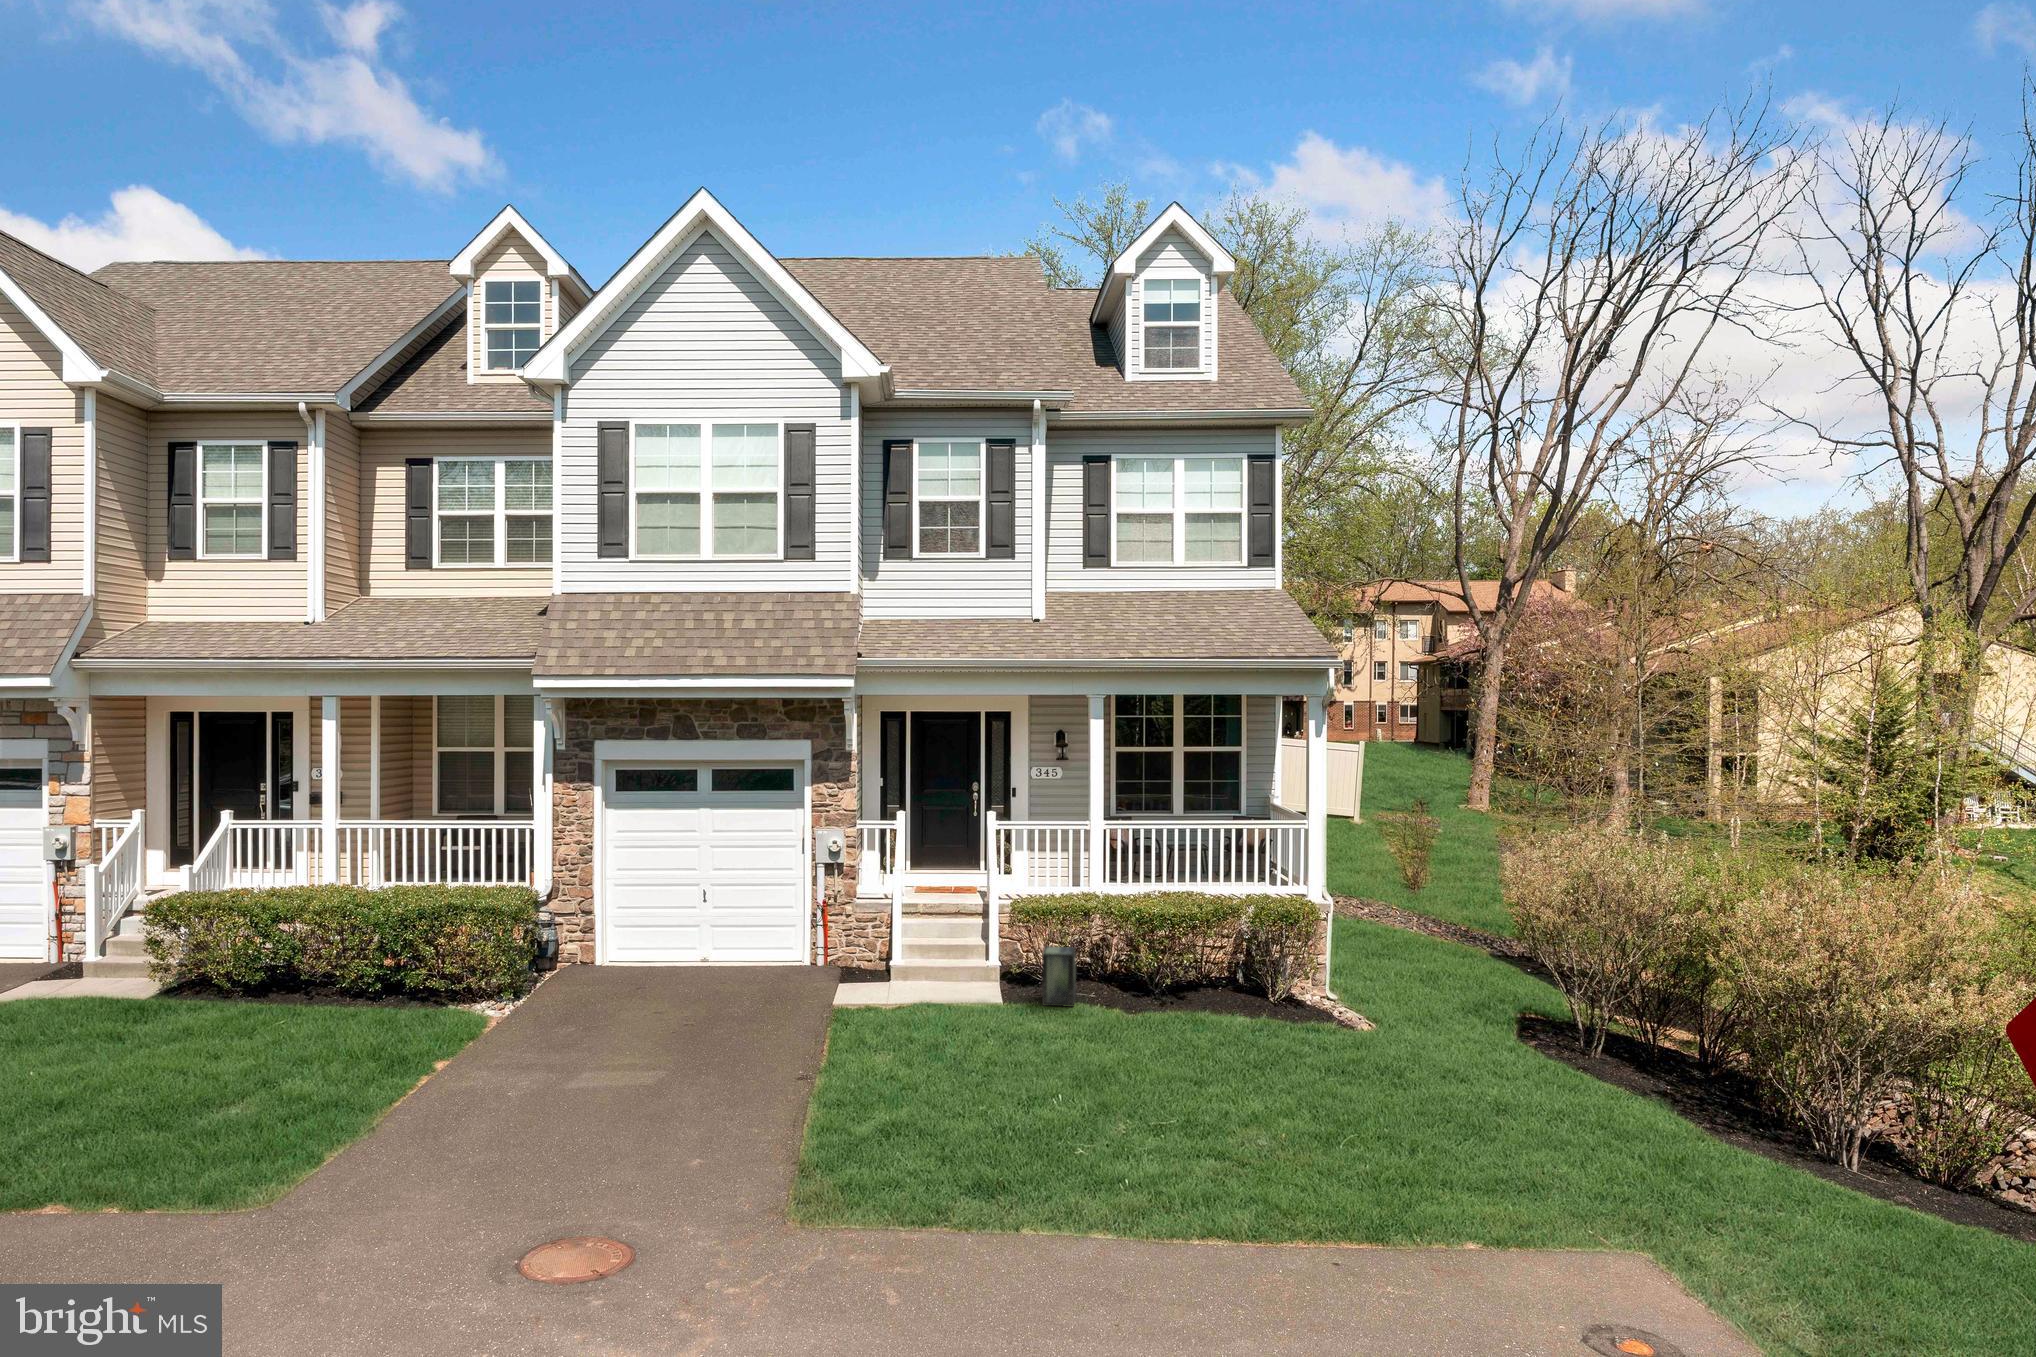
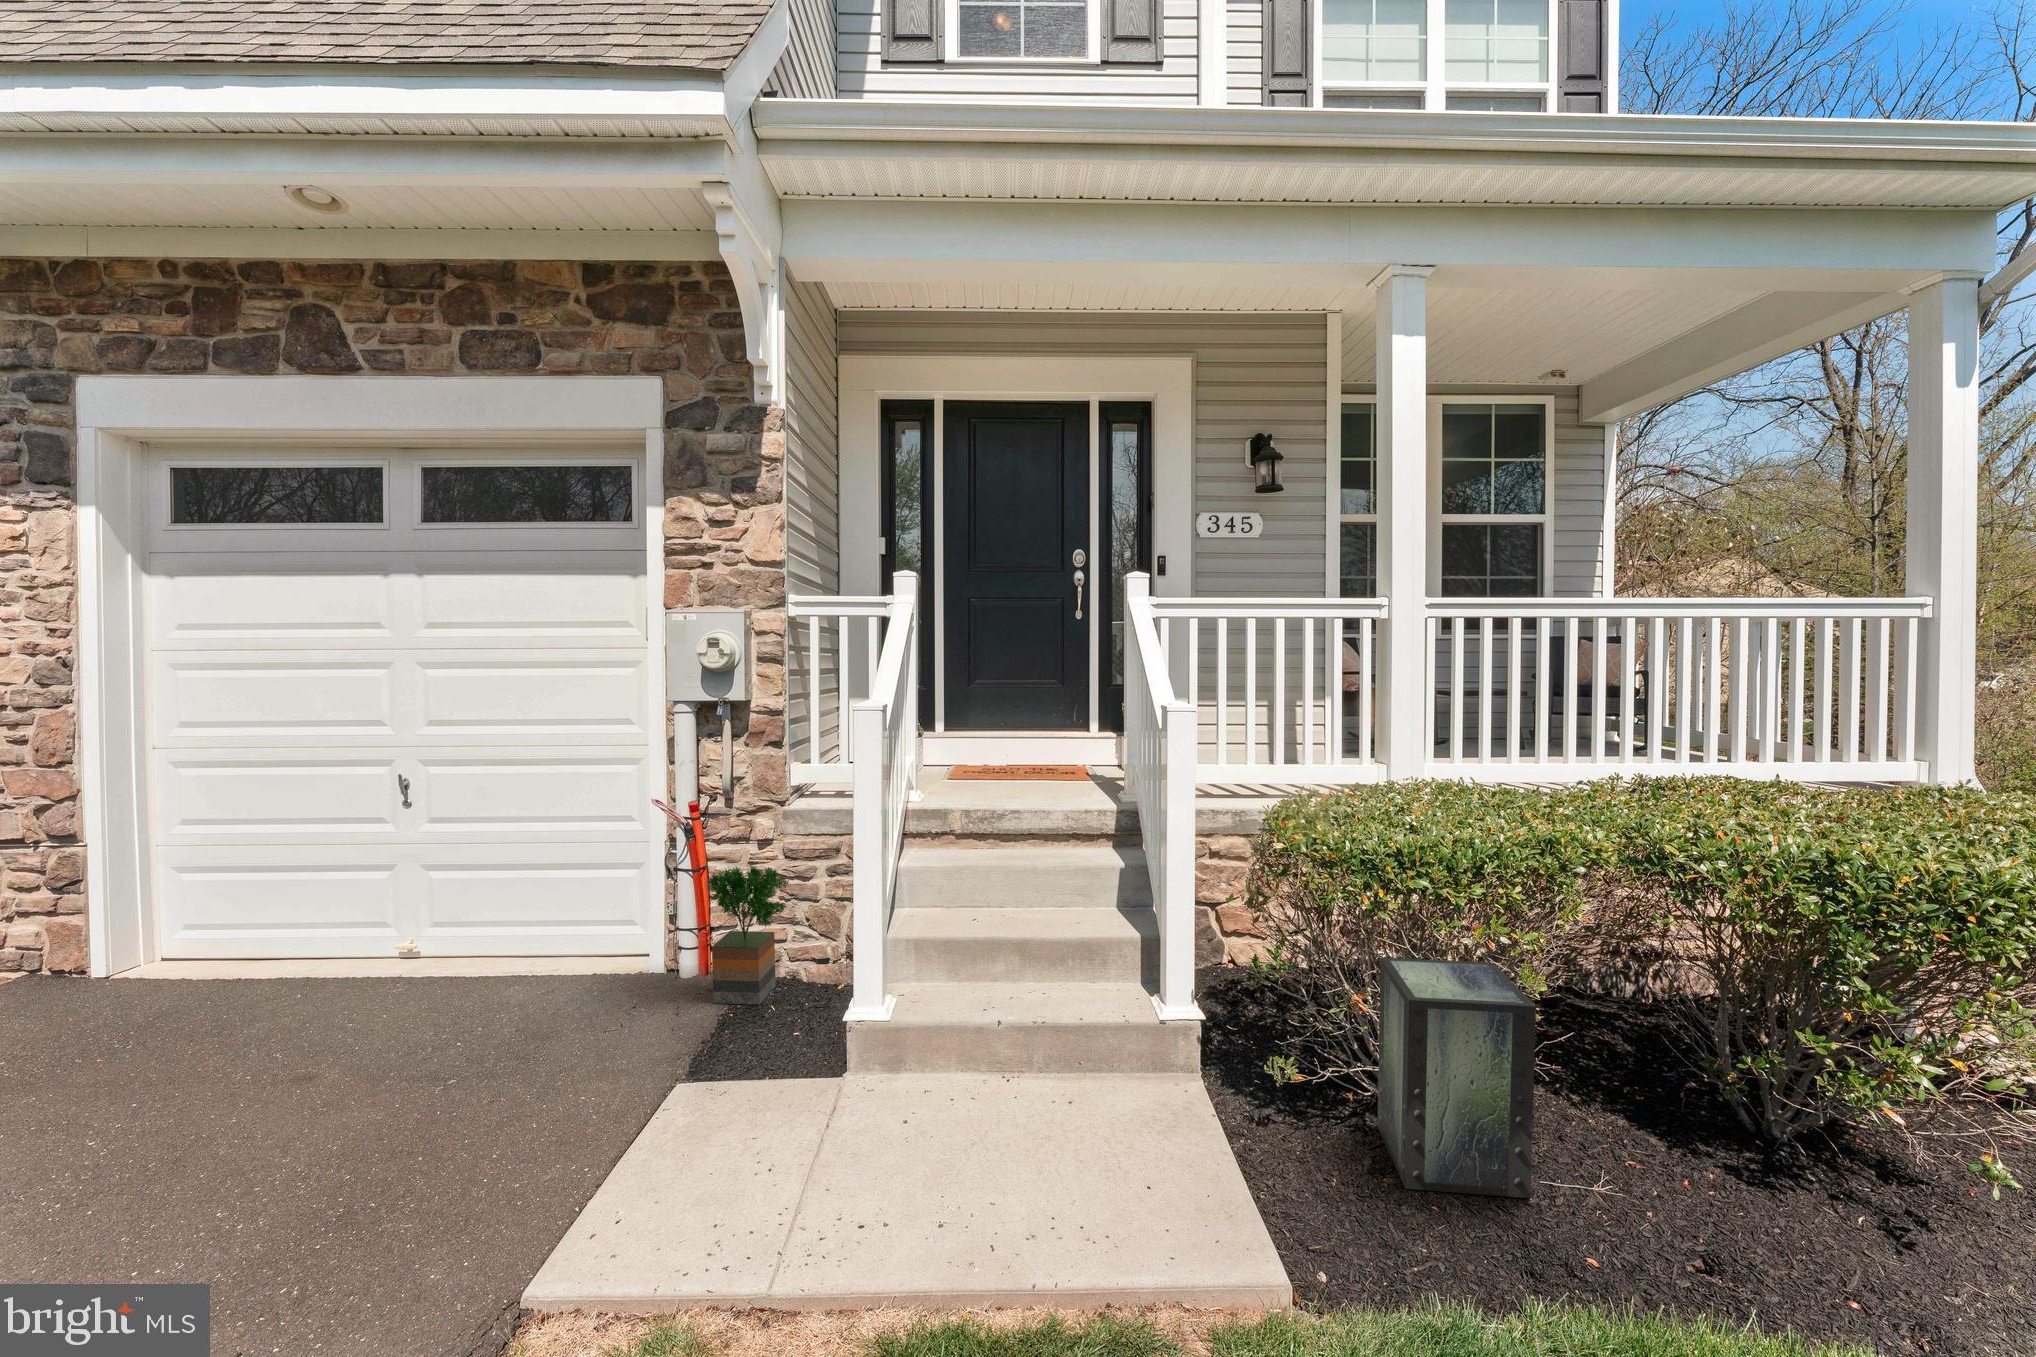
potted tree: none [829,924,861,973] -> present [706,867,789,1005]

